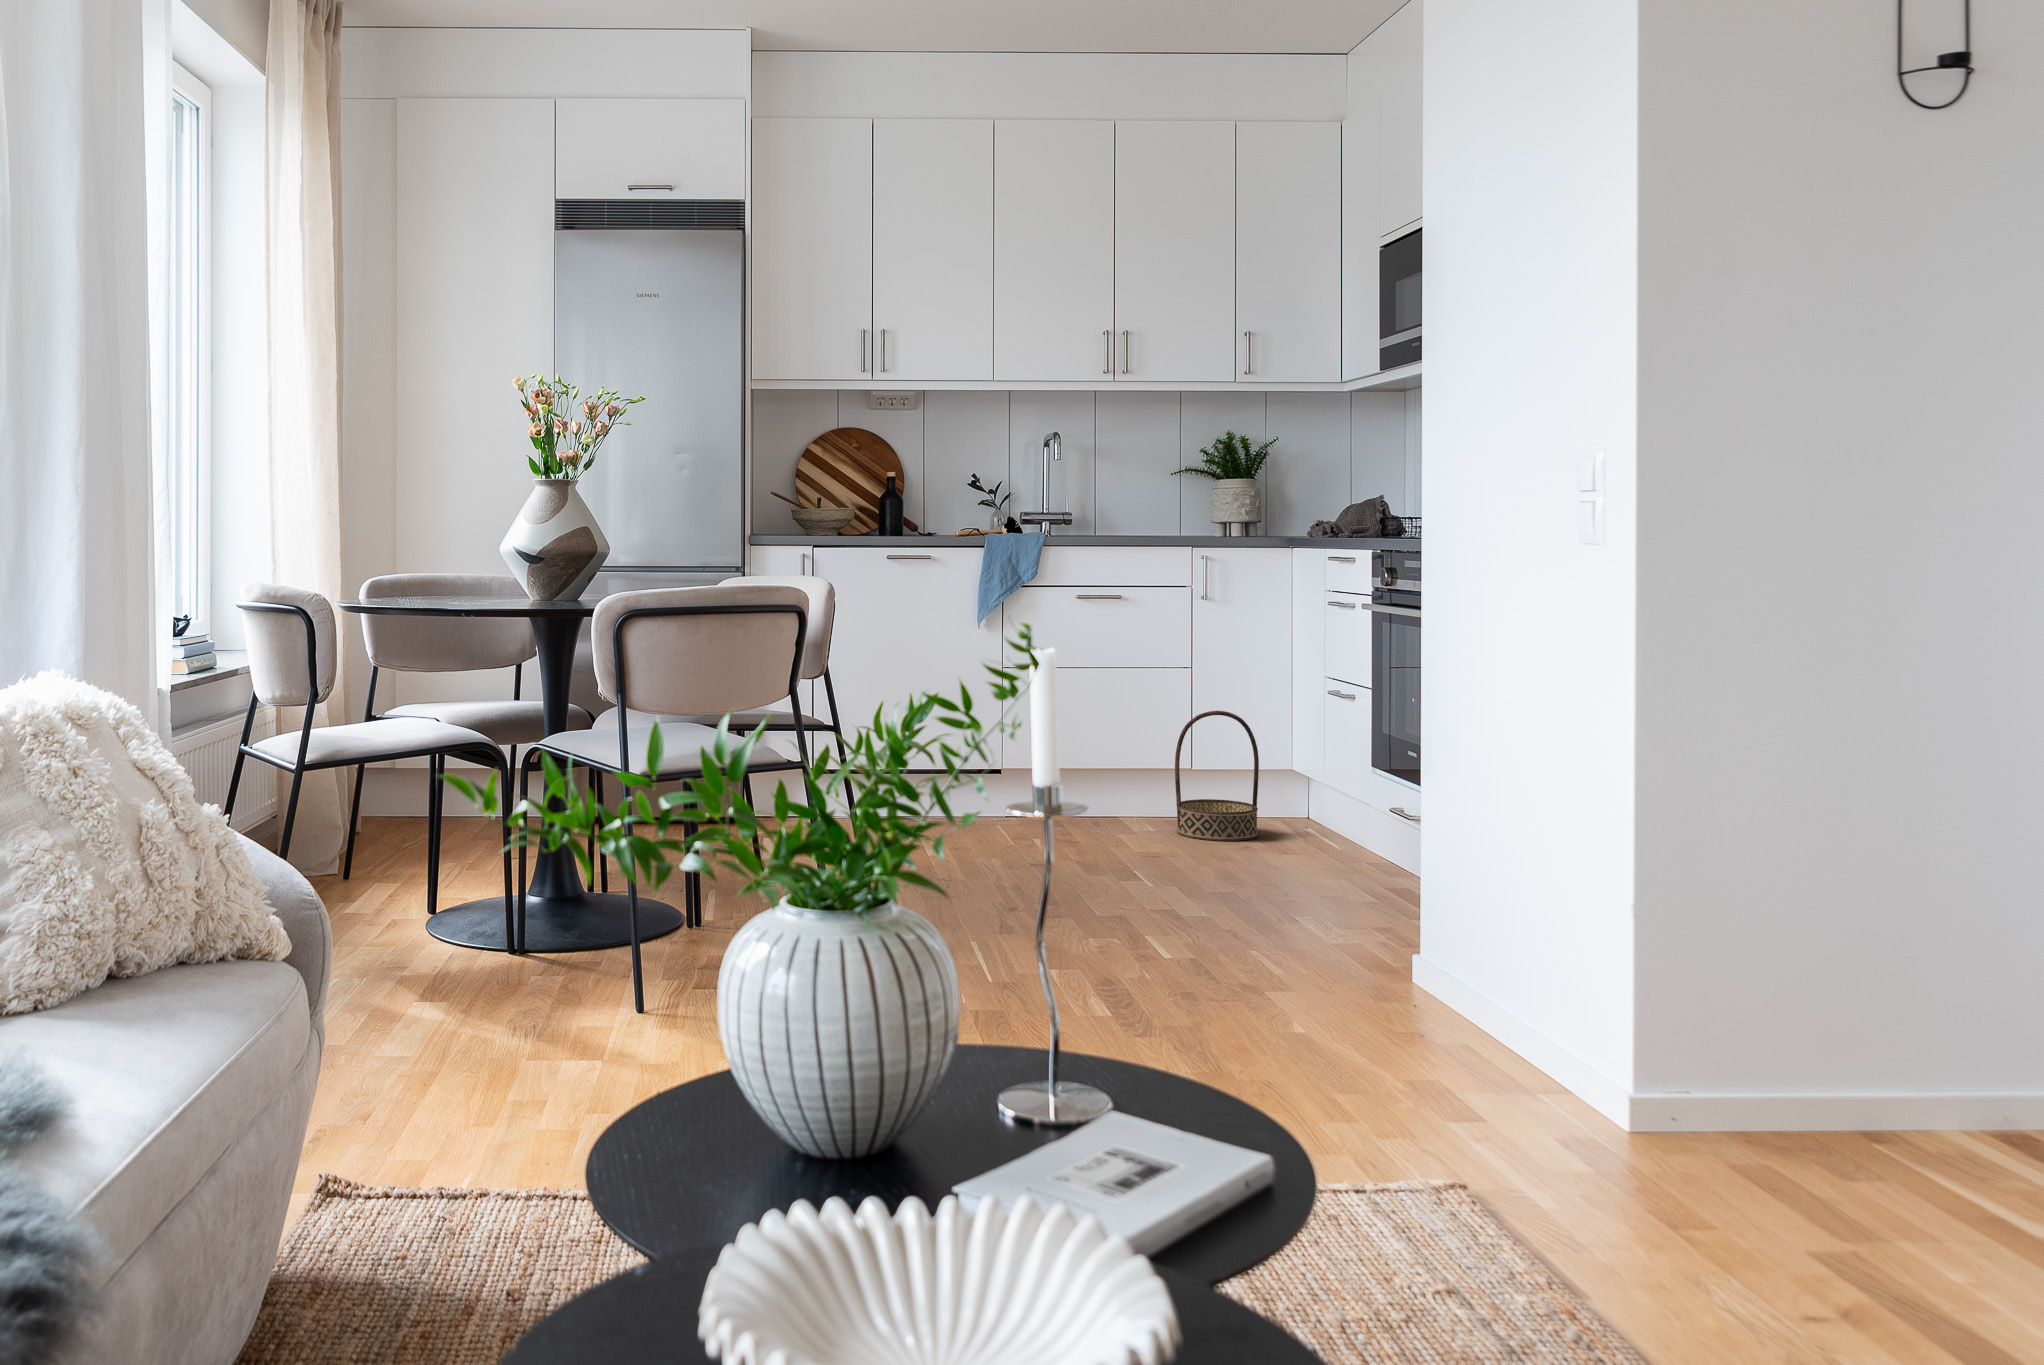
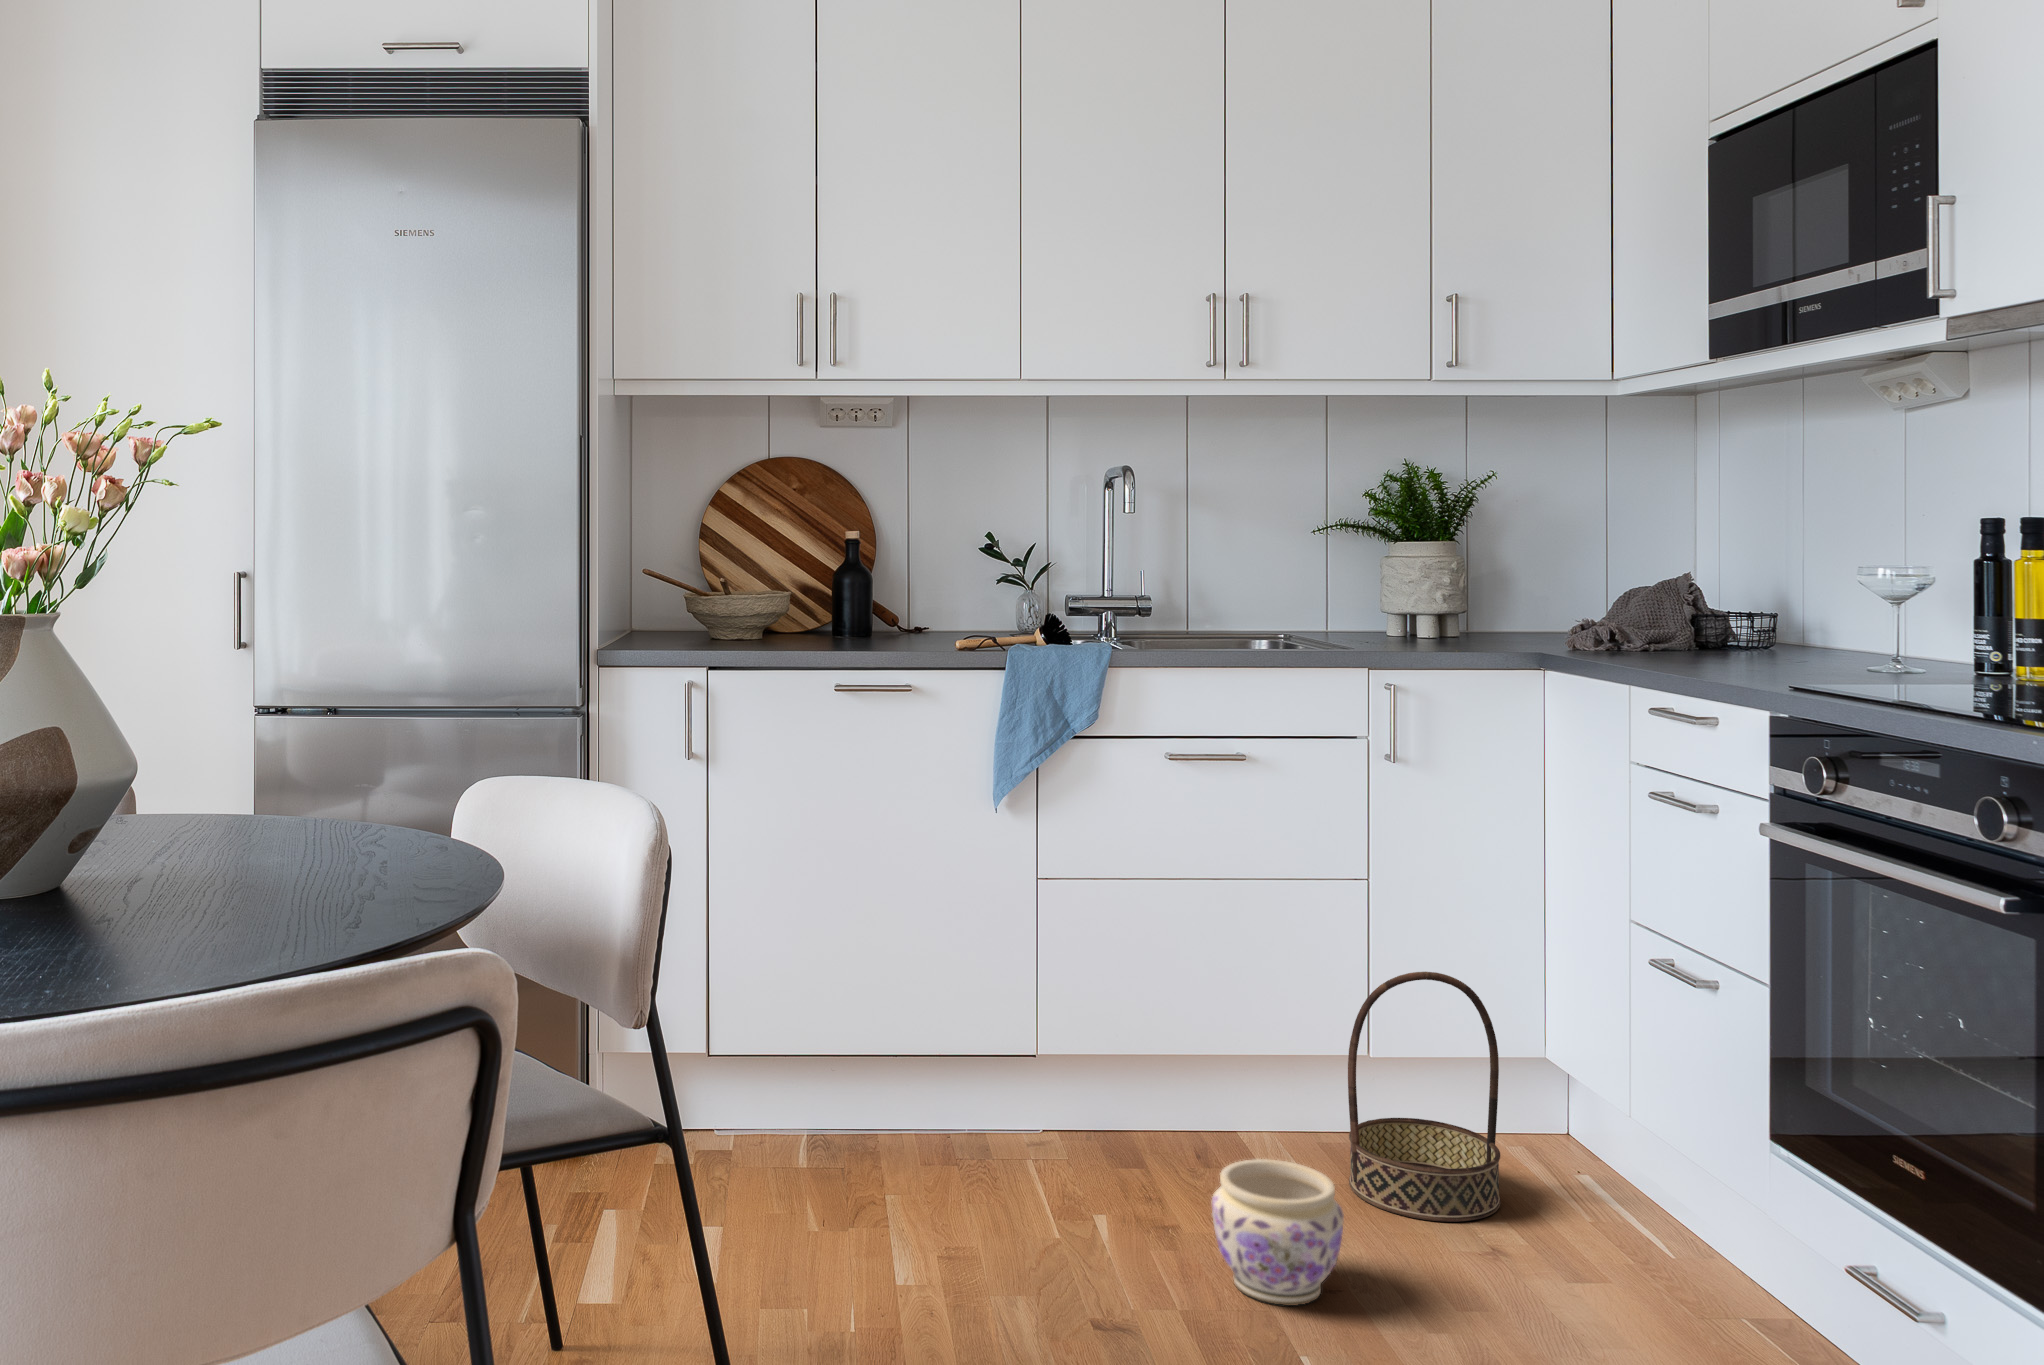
planter: none [1094,795,1161,860] -> present [1212,1159,1344,1306]

